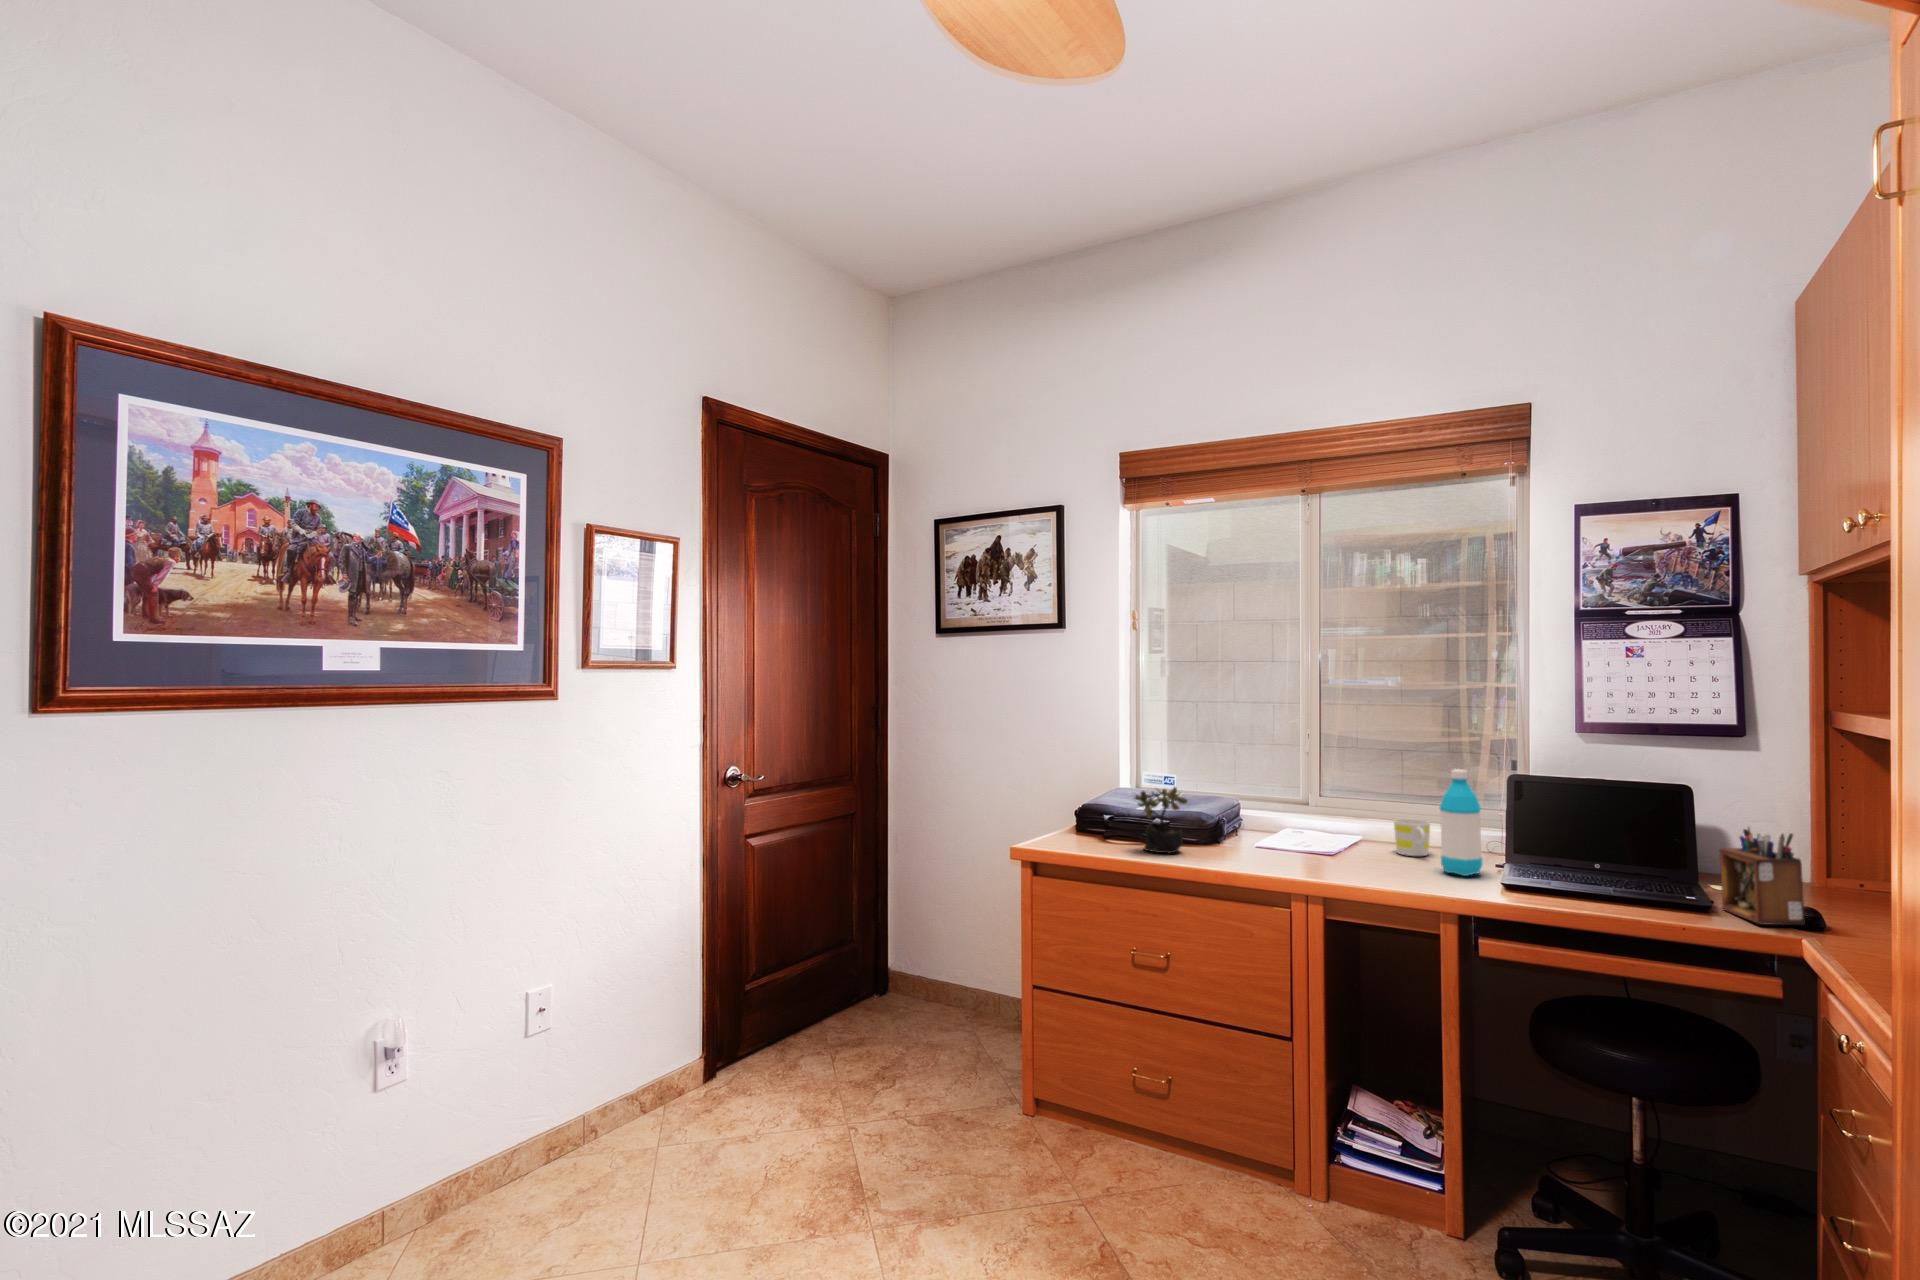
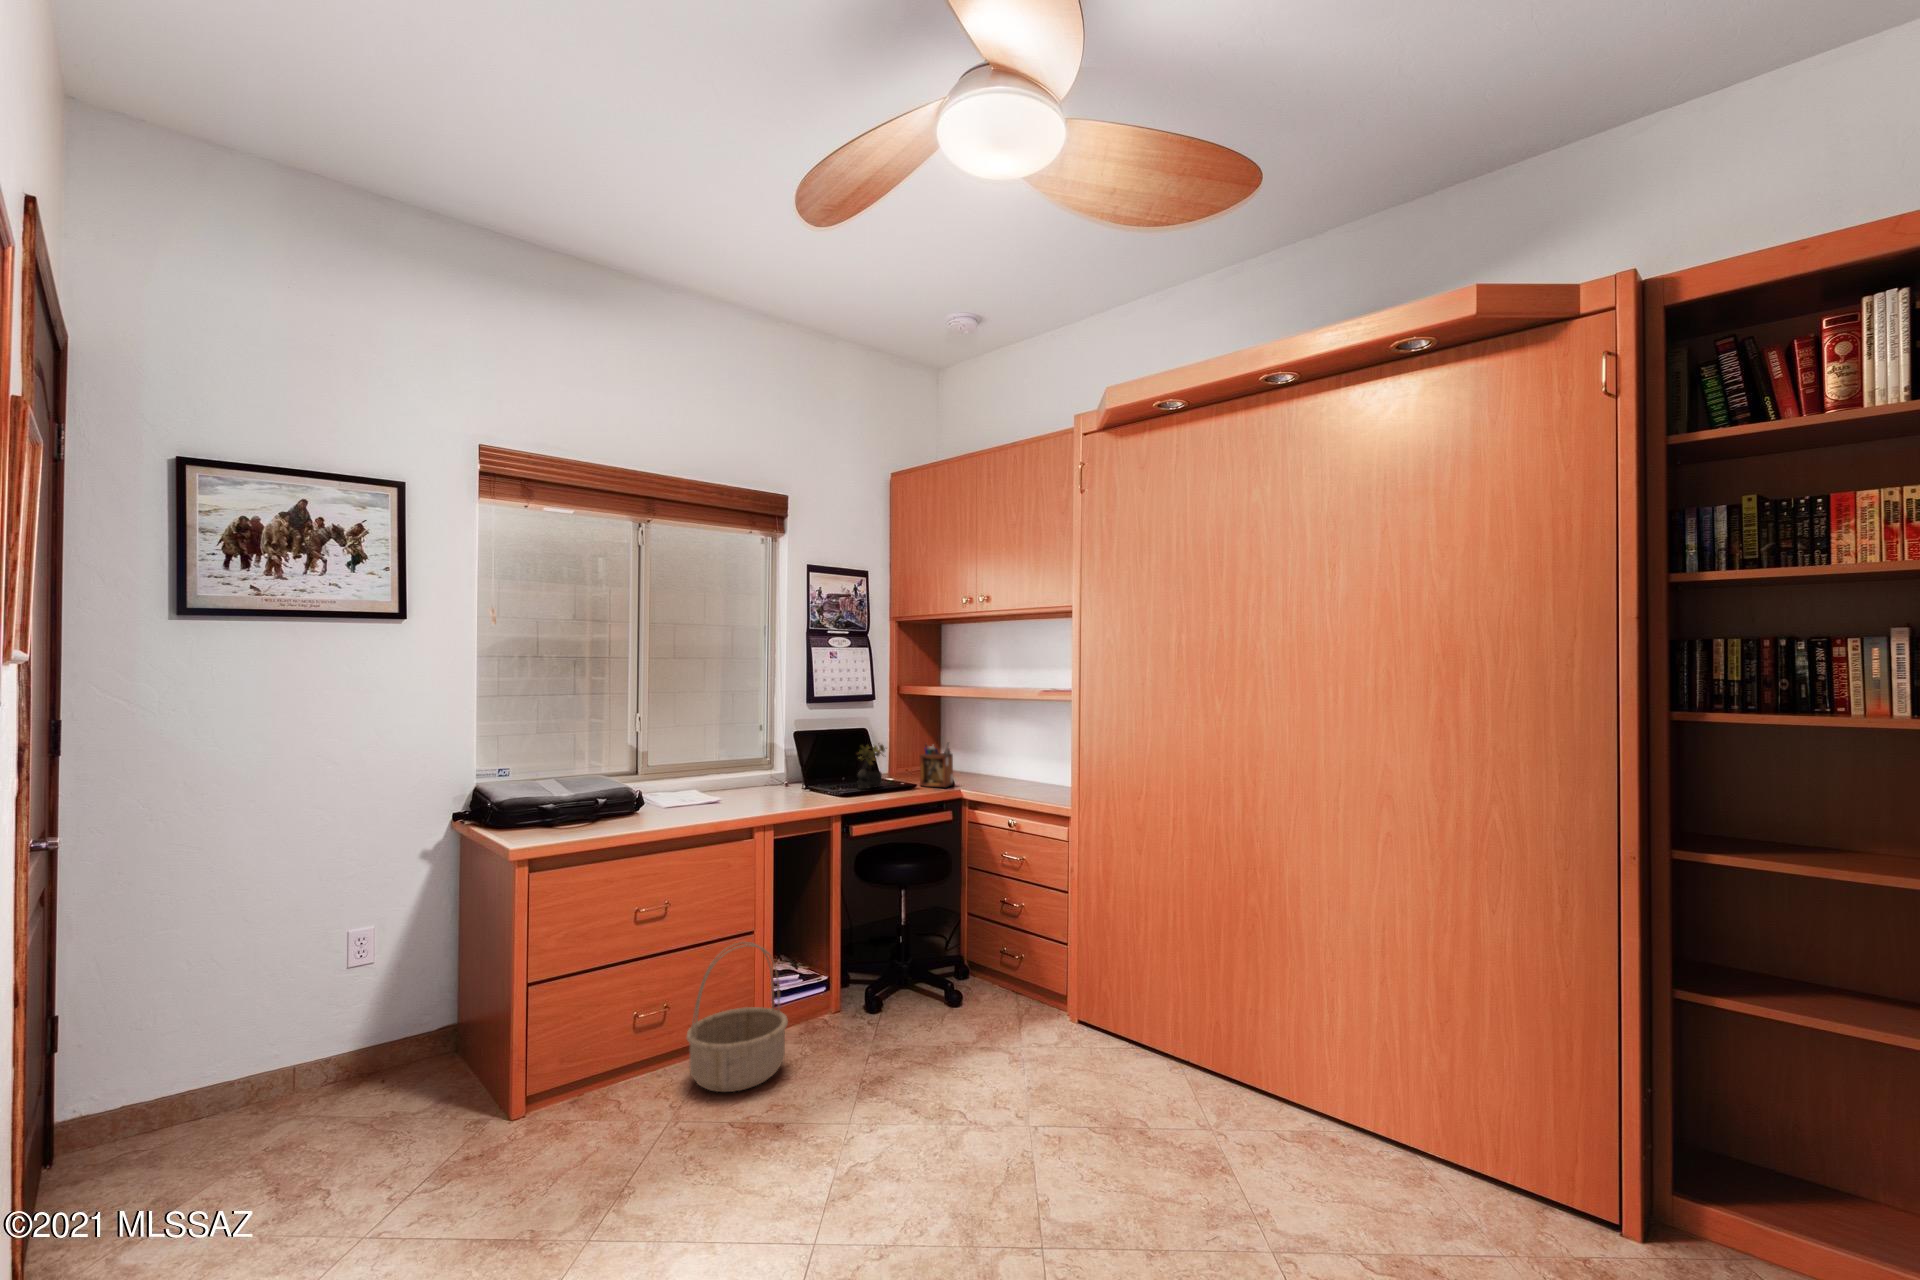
water bottle: present [1440,769,1482,876] -> none [799,728,823,797]
succulent plant: present [1135,787,1187,853] -> present [857,743,887,789]
mug: present [1394,819,1430,856] -> none [747,769,777,794]
basket: none [1134,1025,1266,1219] -> present [687,942,788,1092]

